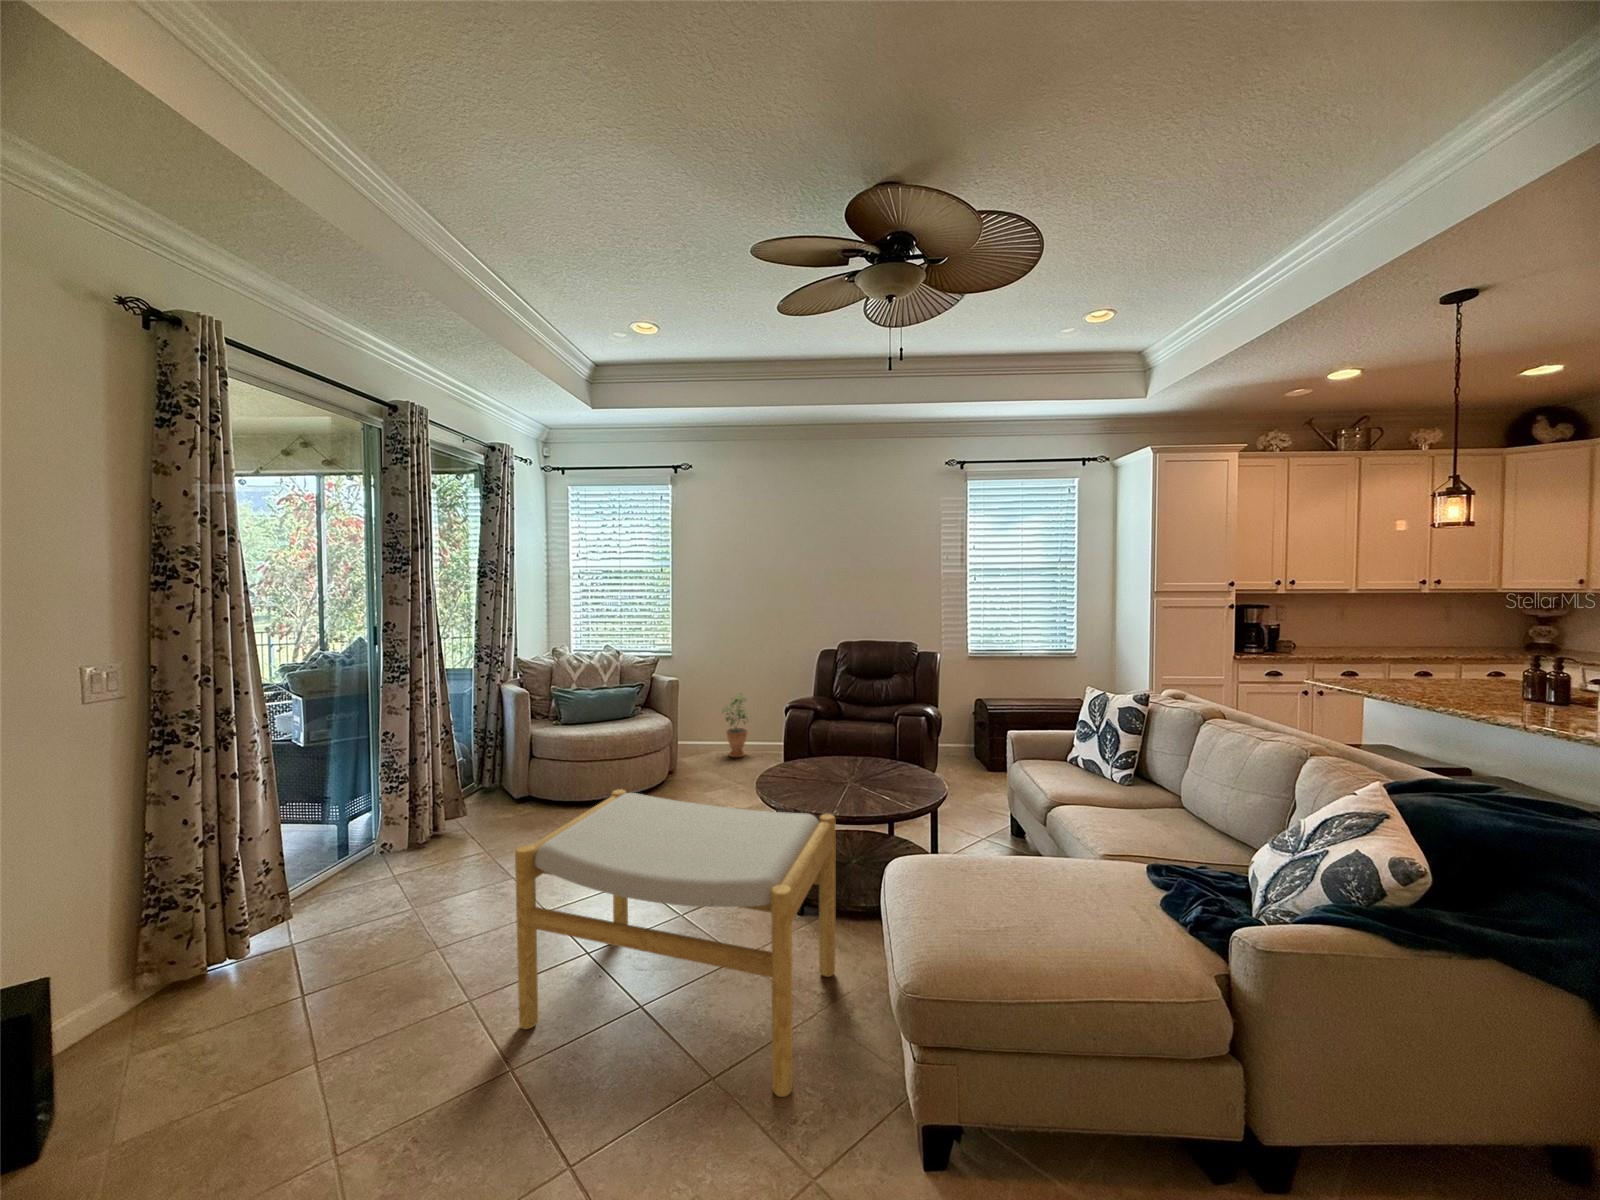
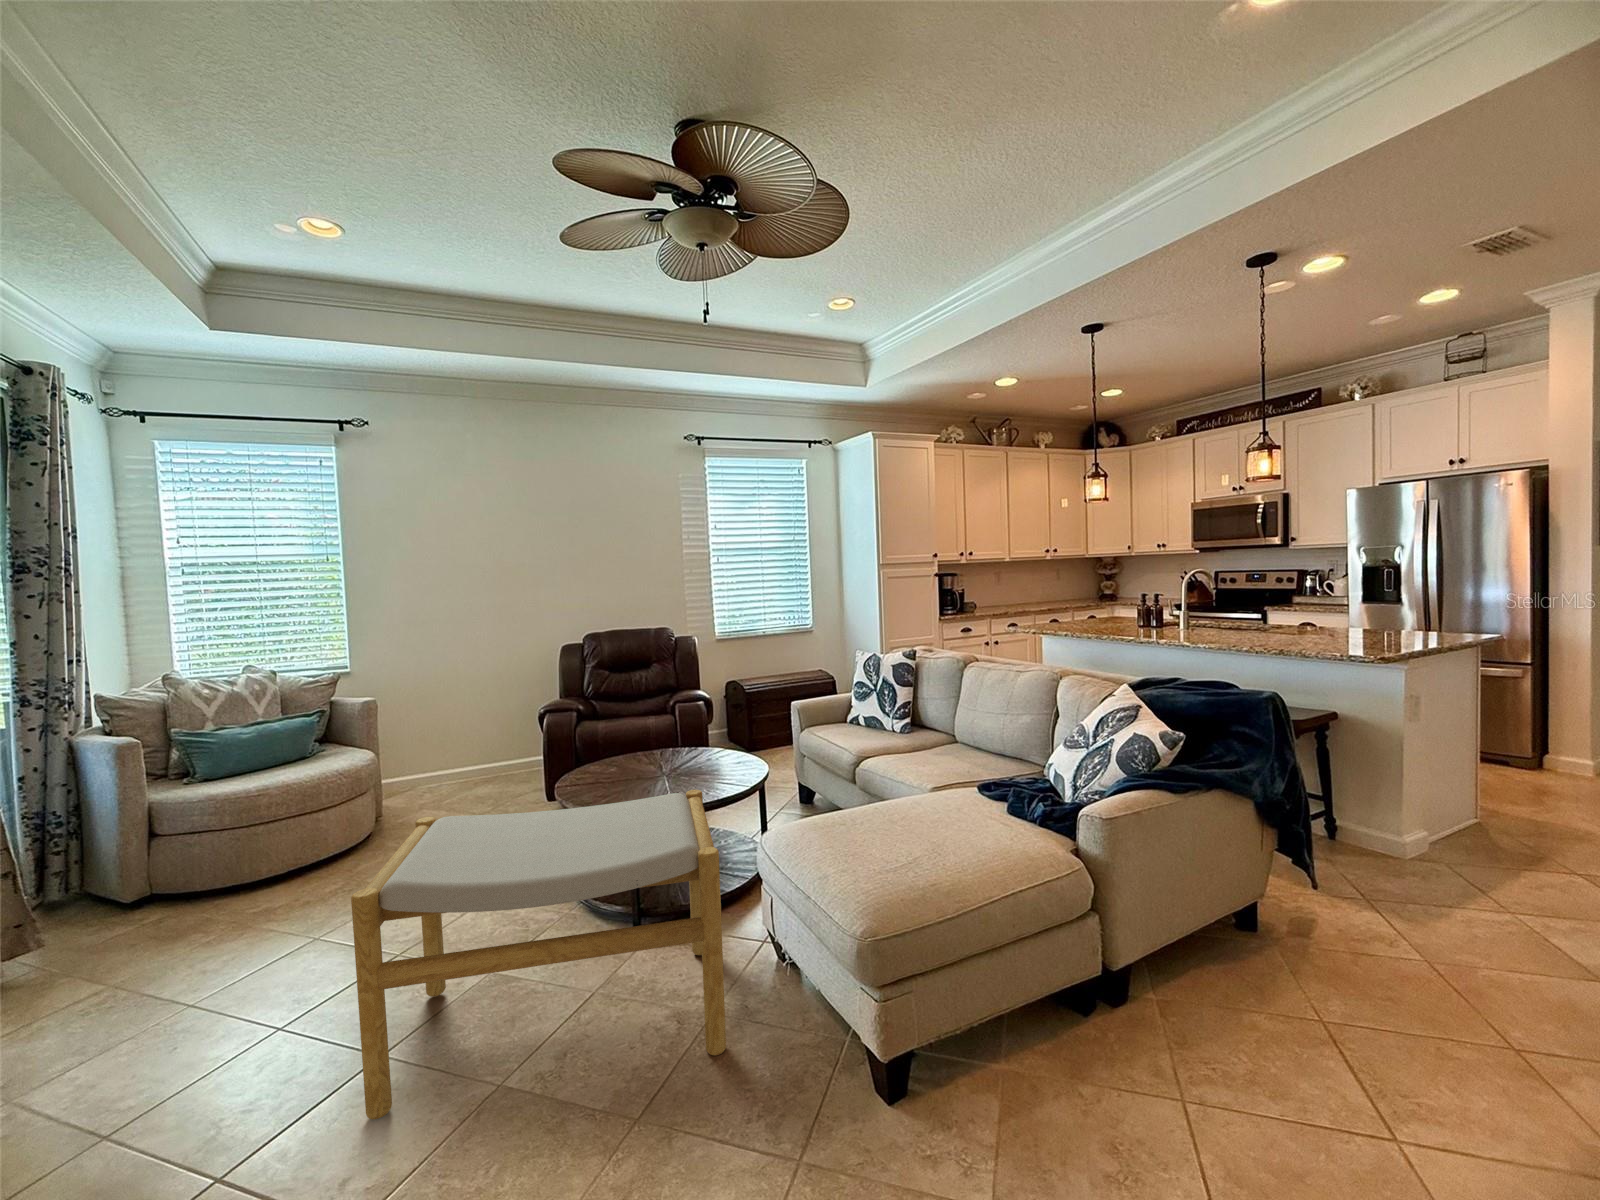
potted plant: present [722,694,748,757] -> none [429,709,468,792]

